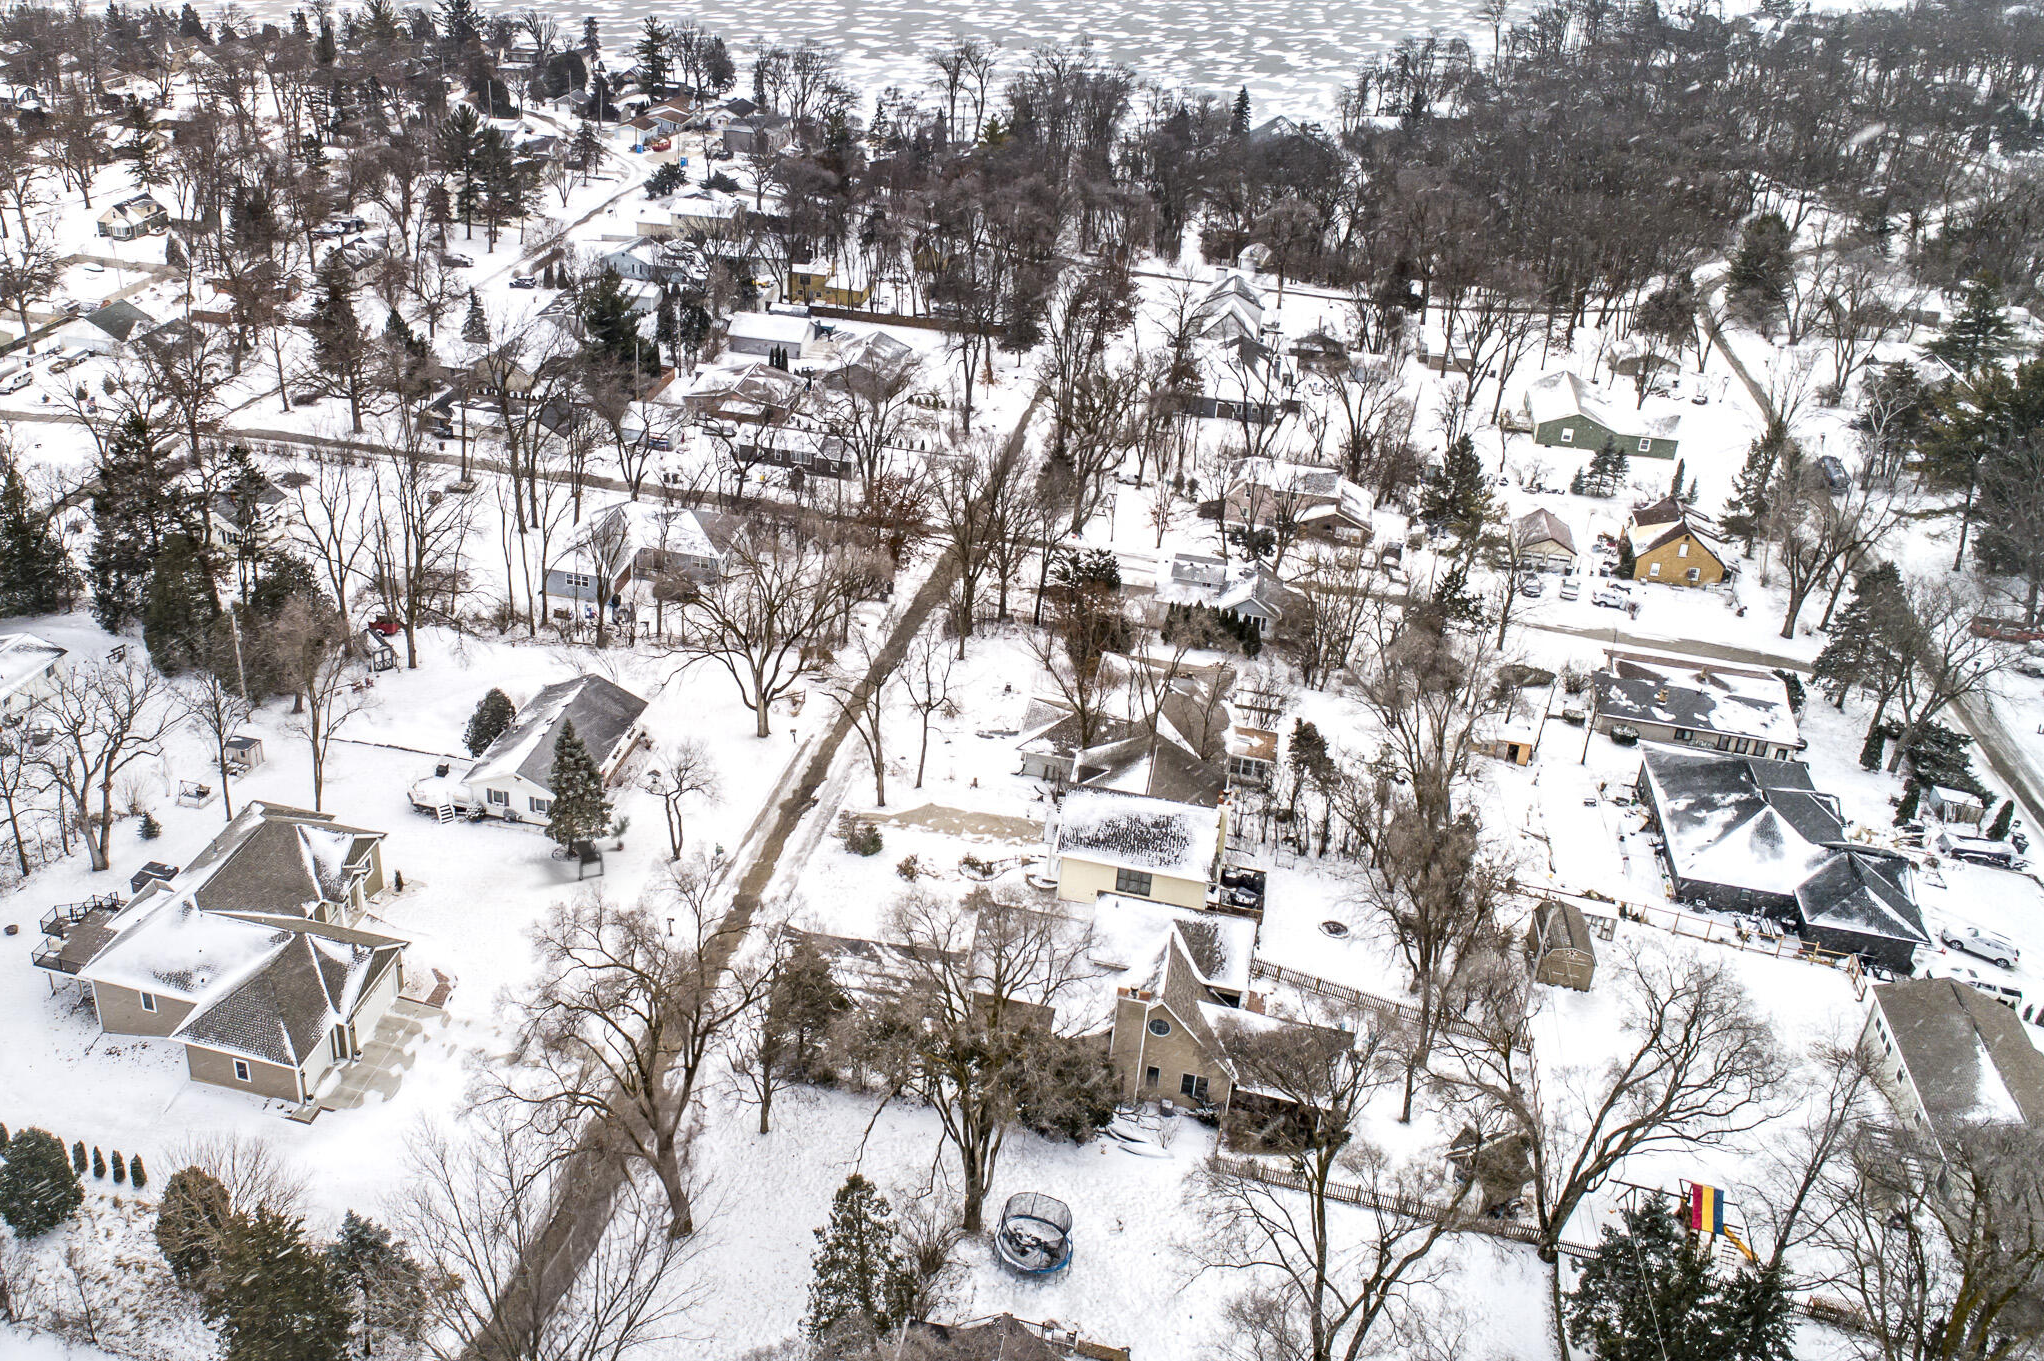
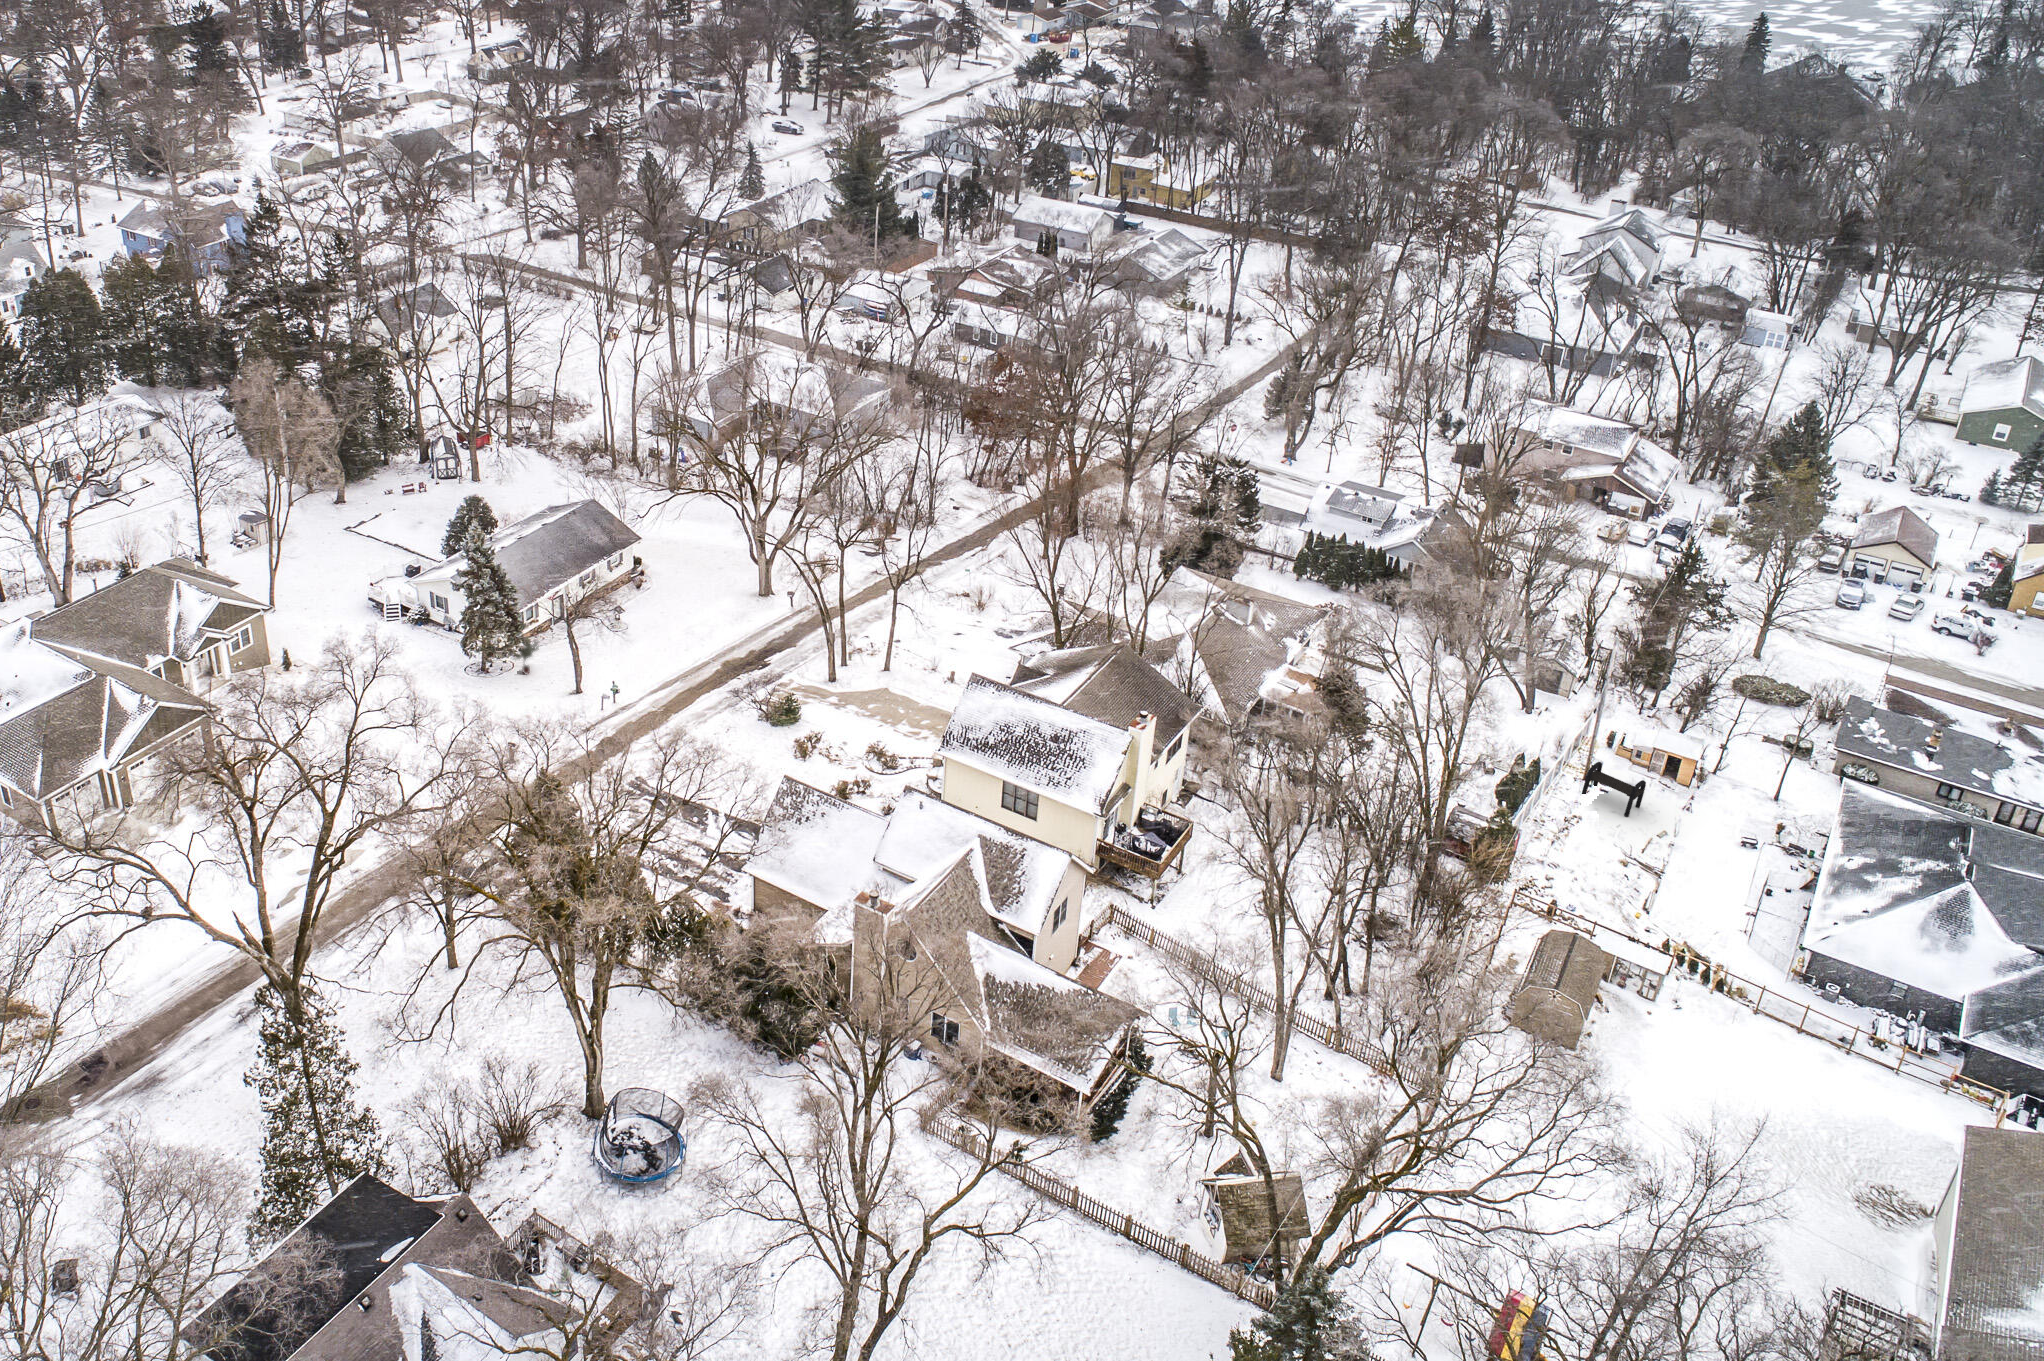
bench: present [568,837,604,879] -> present [1582,762,1646,817]

